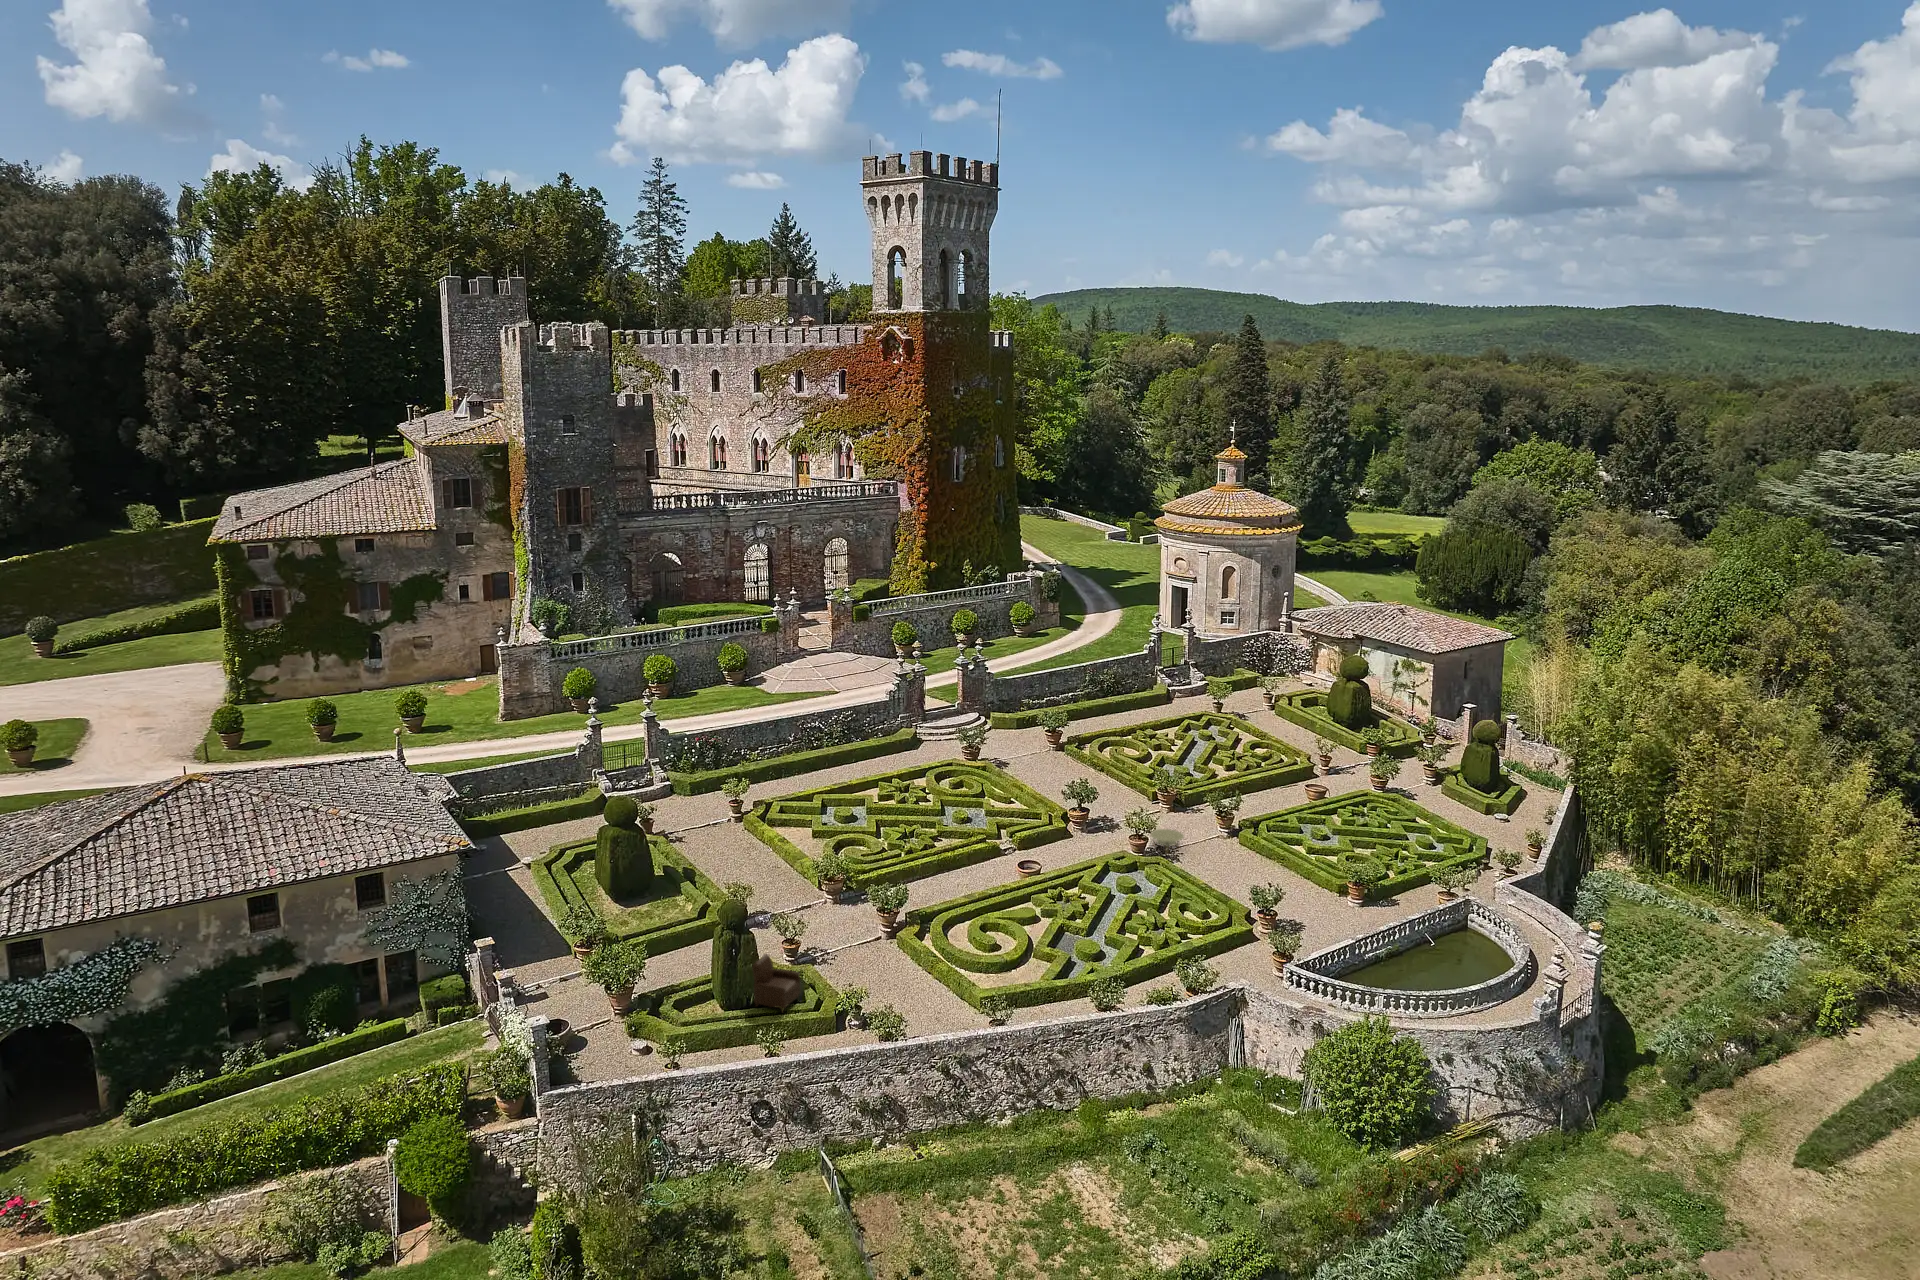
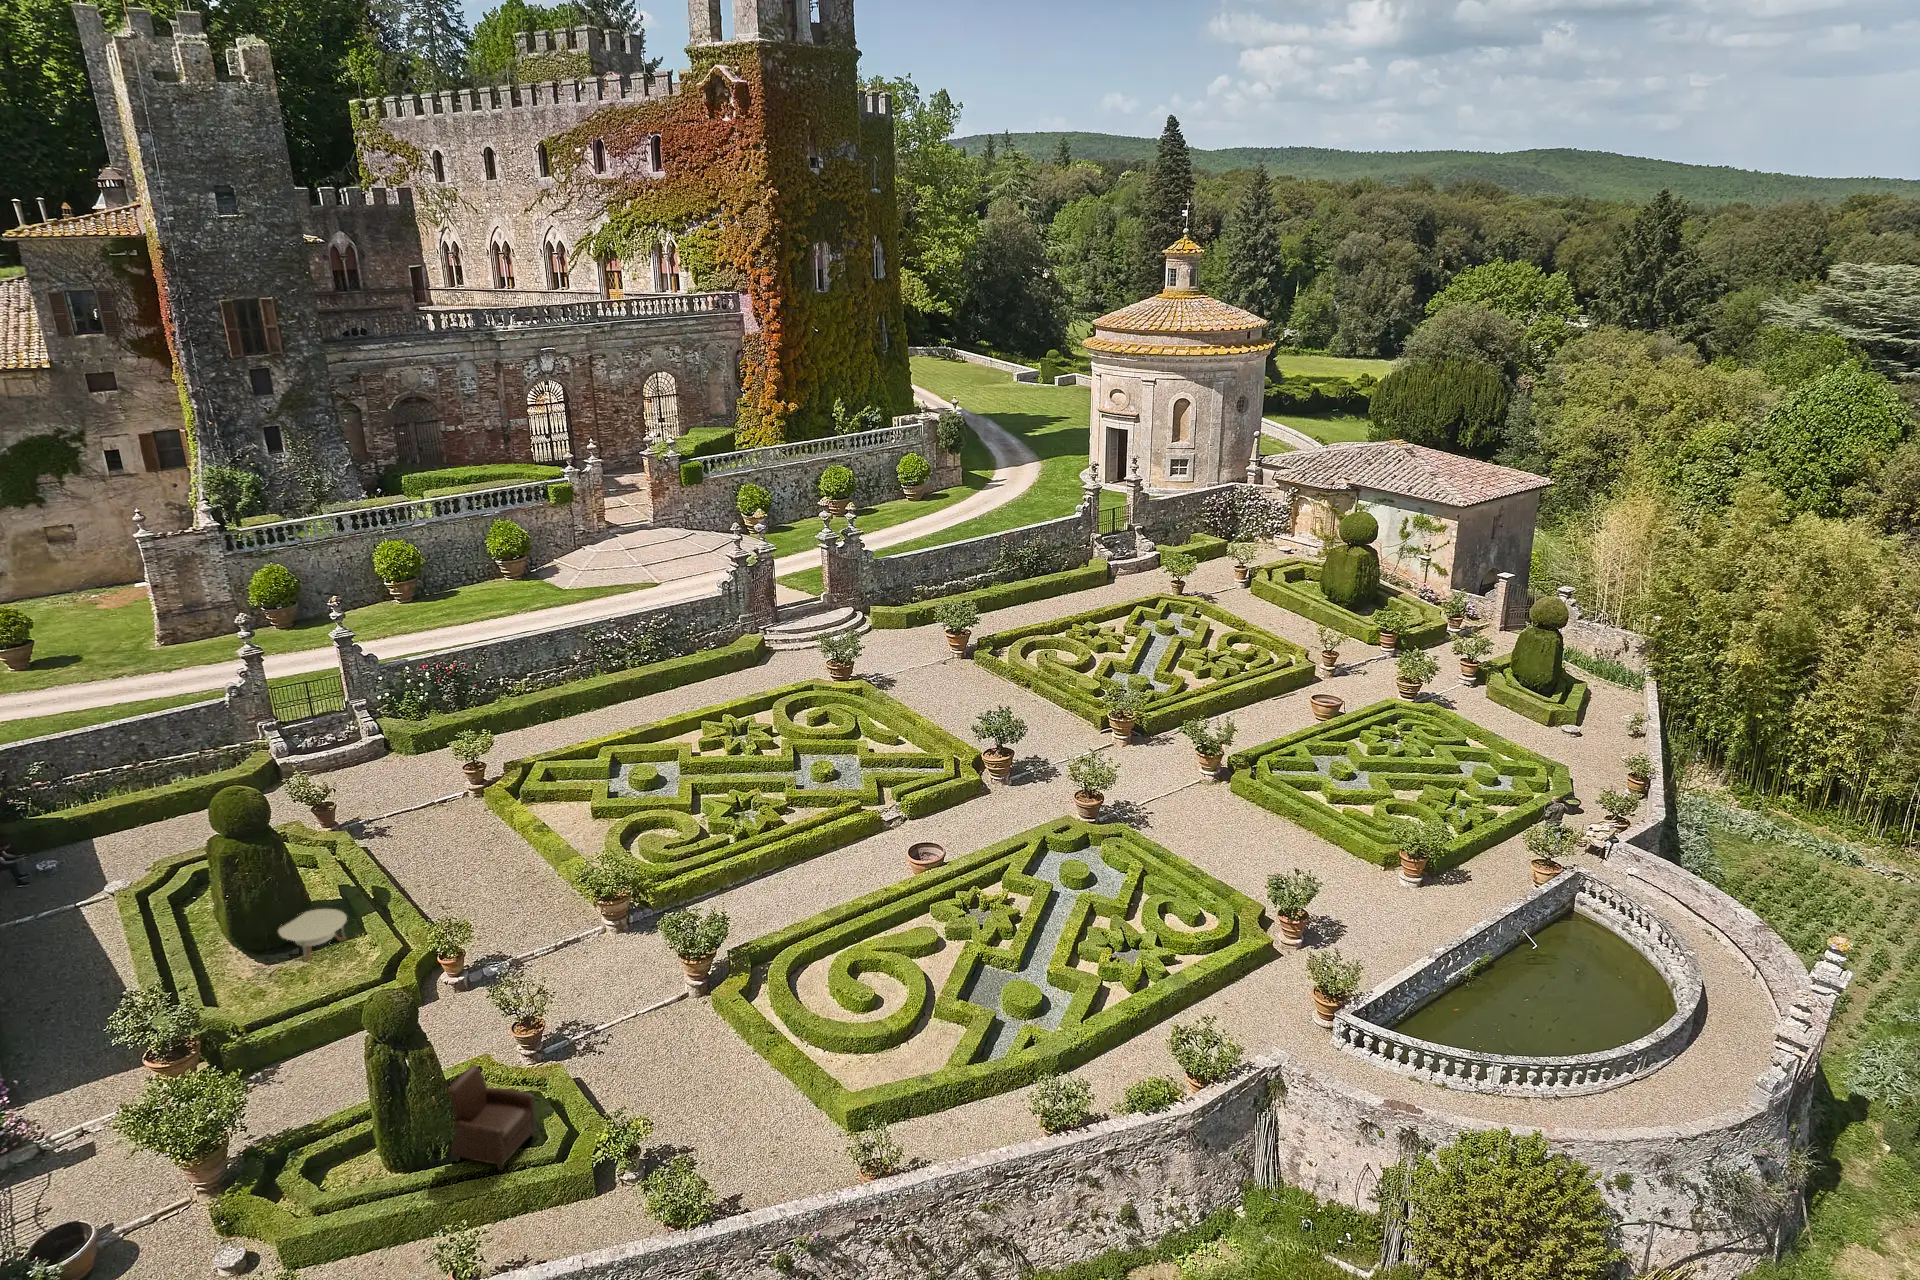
round table: present [1150,829,1184,853] -> present [278,909,347,962]

